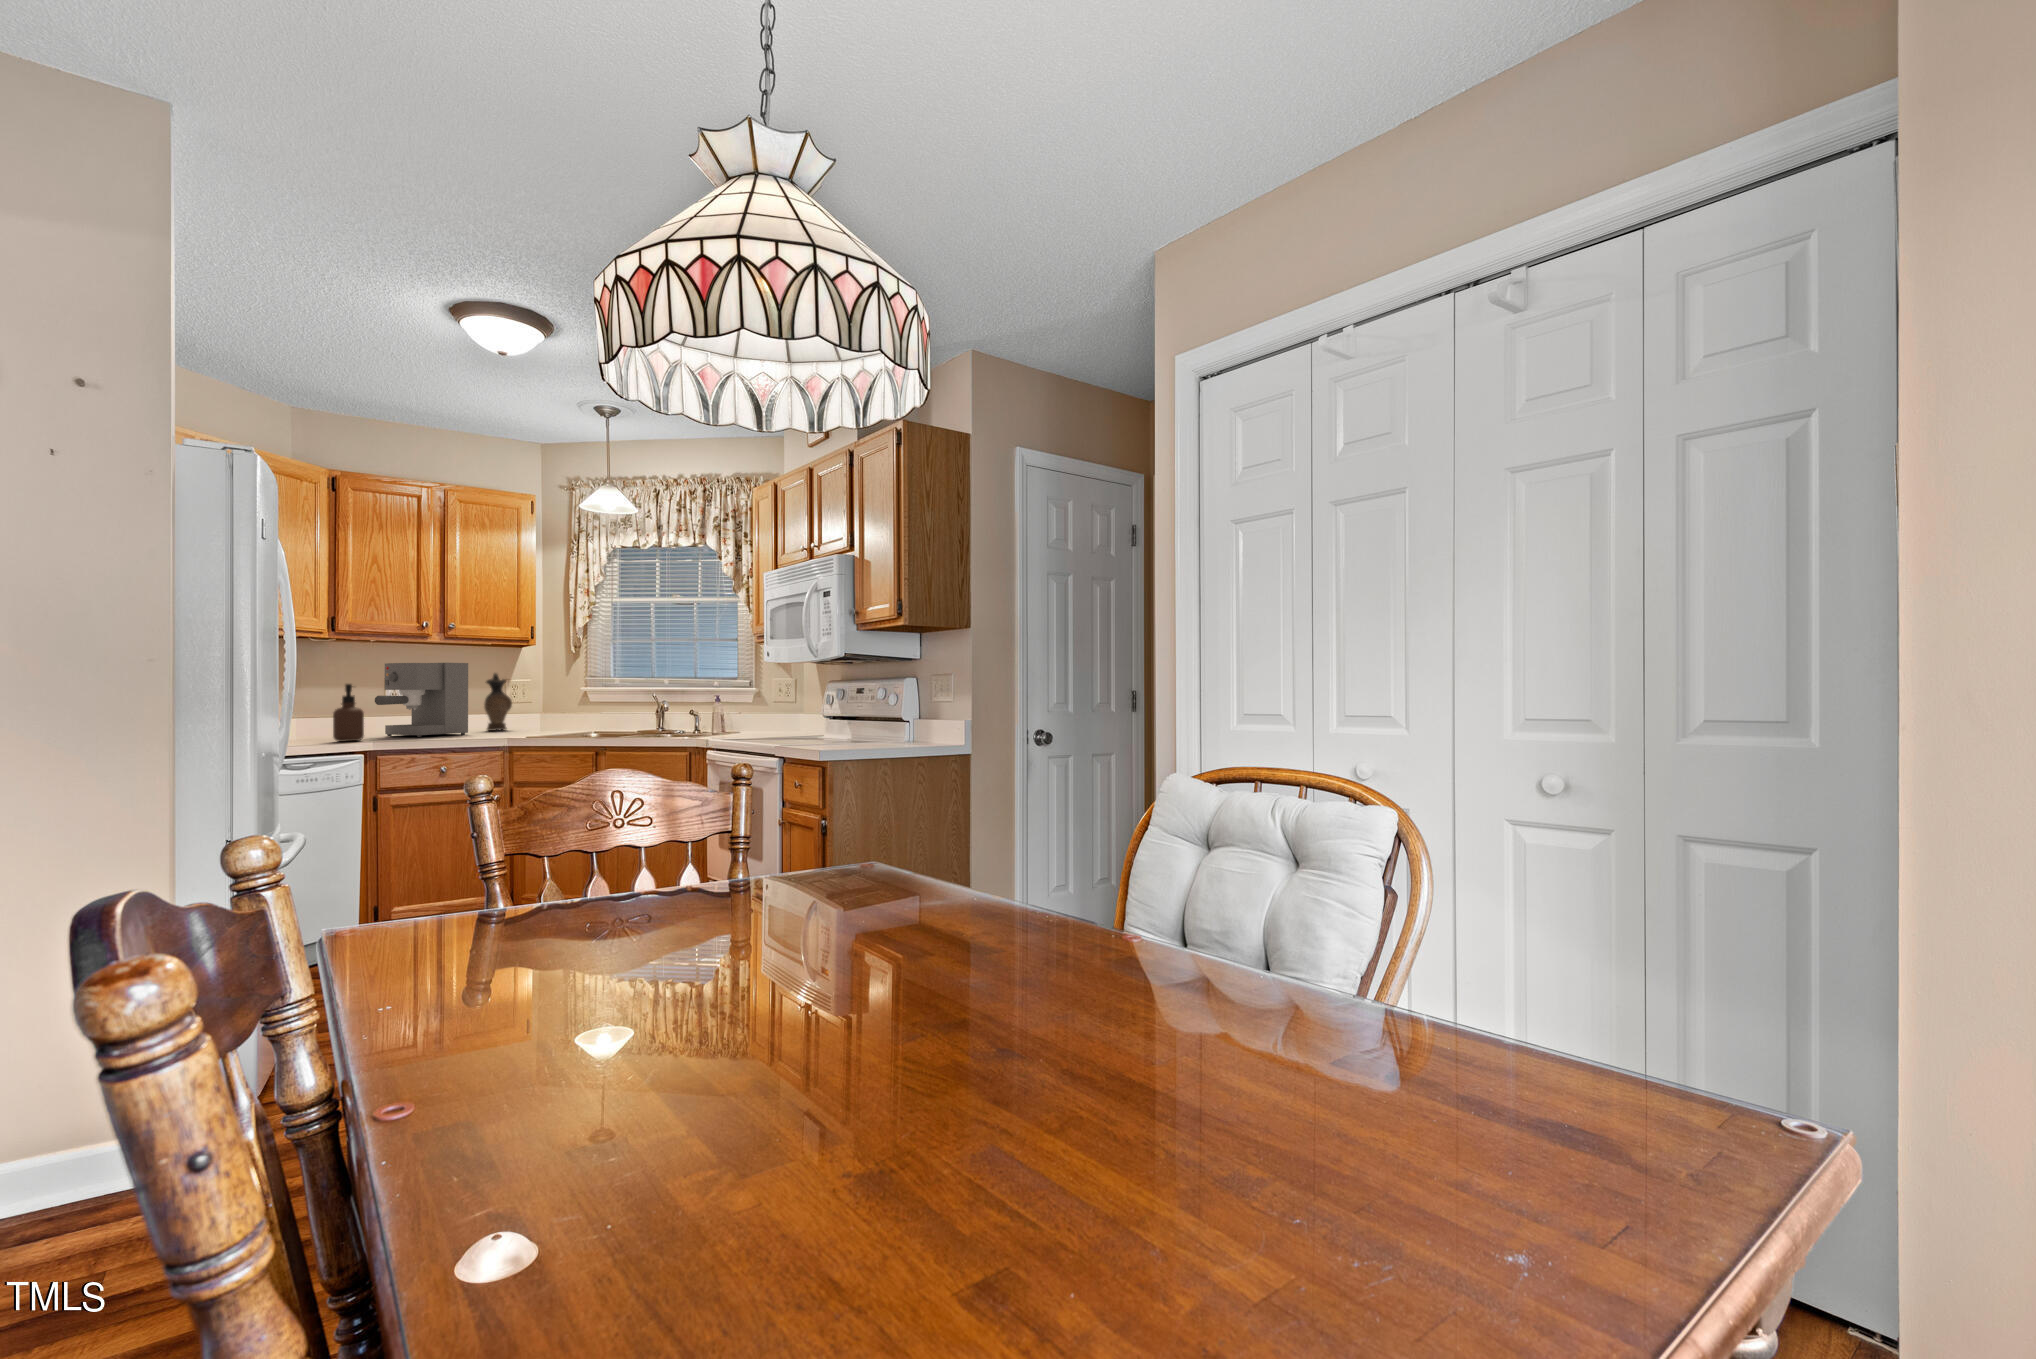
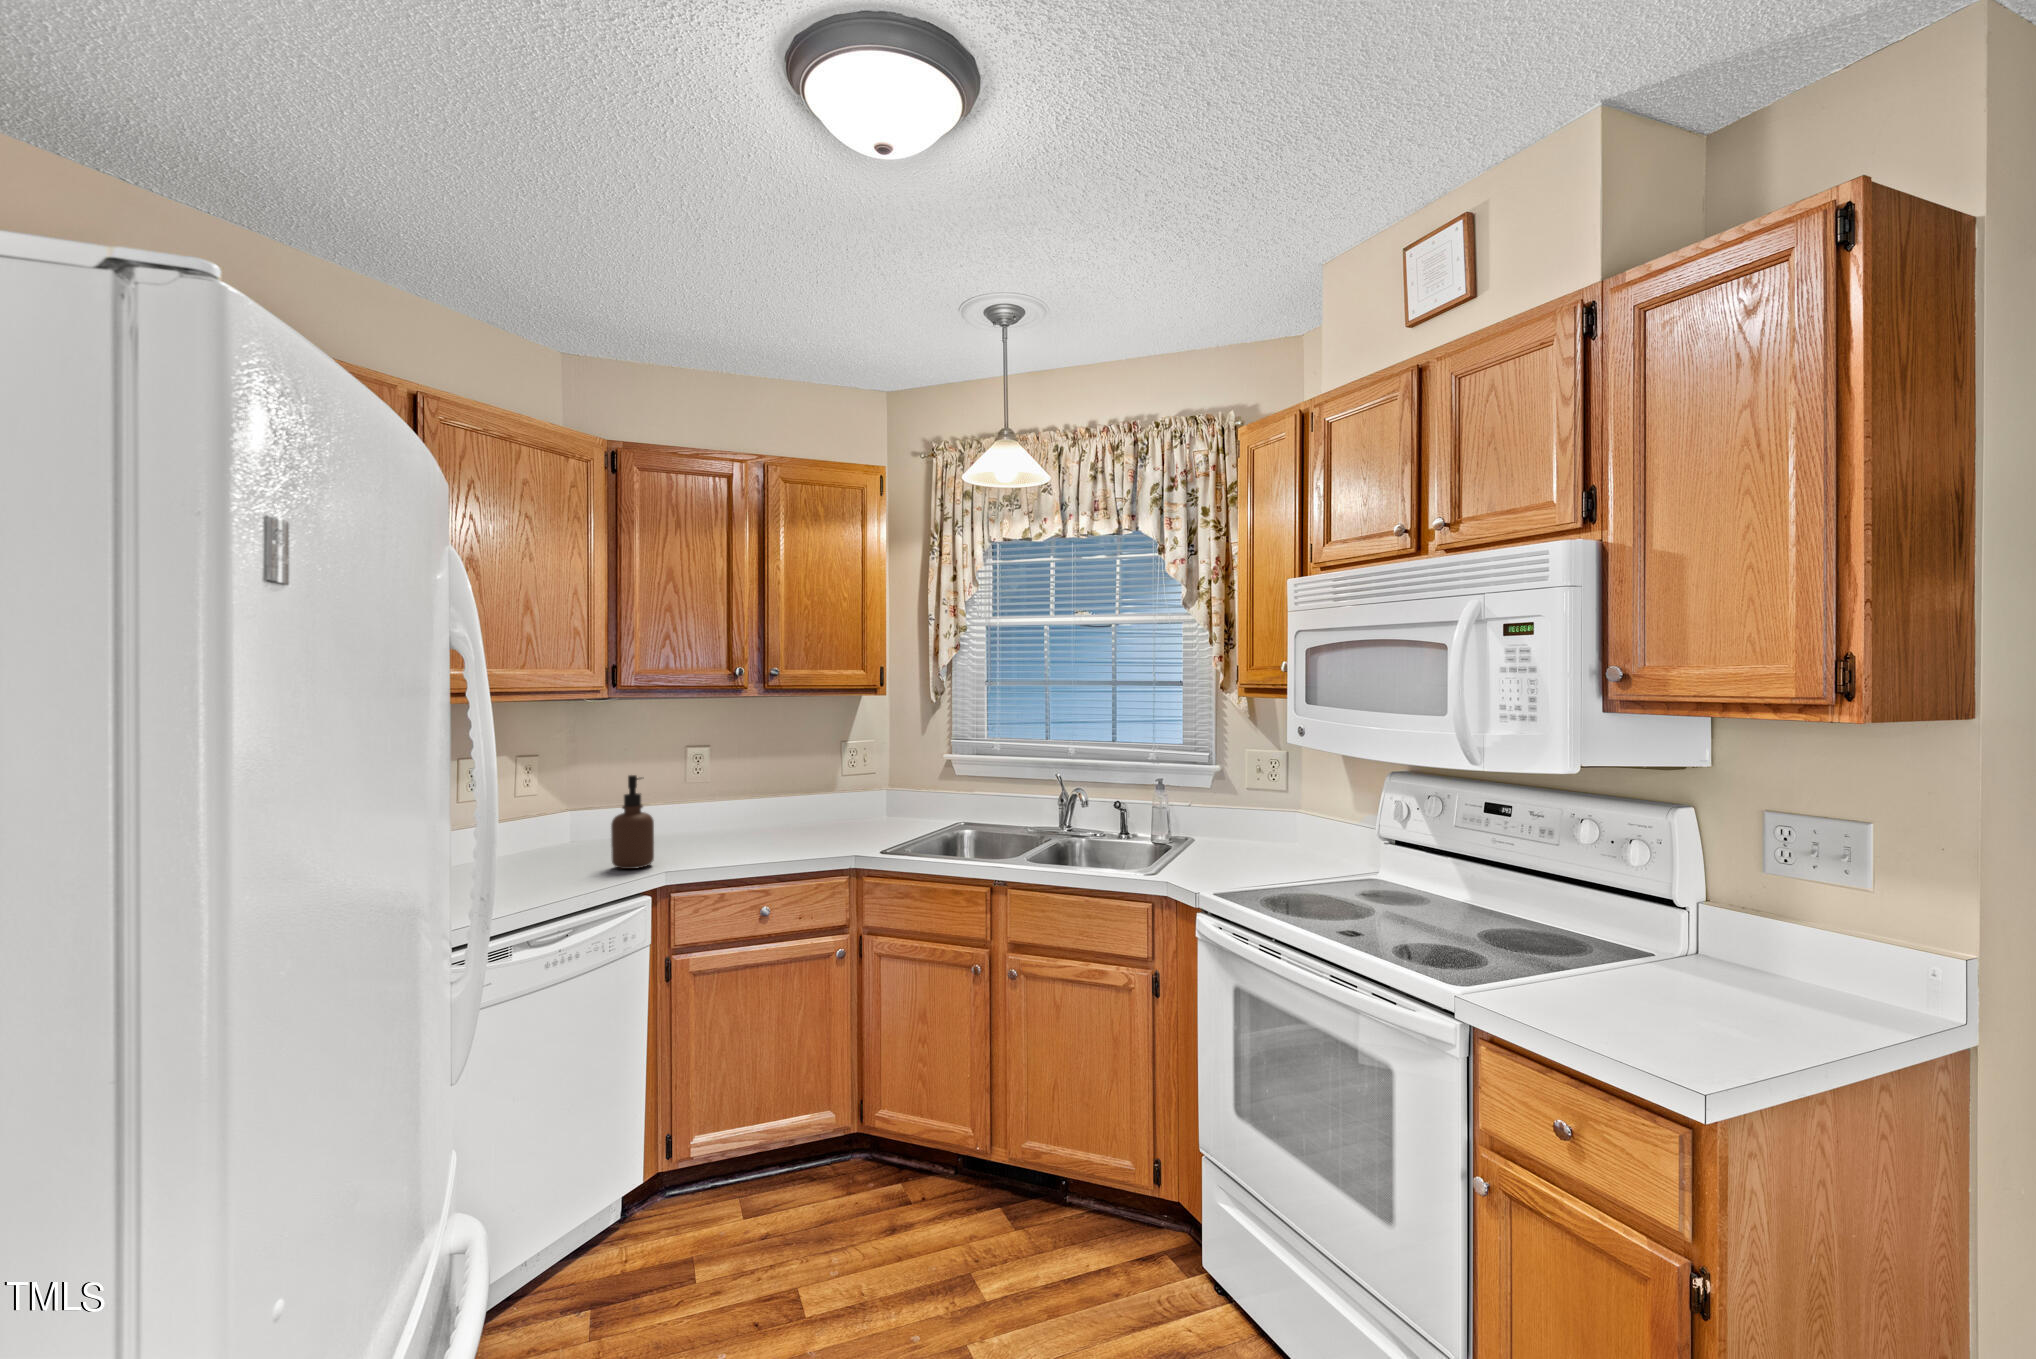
coffee maker: present [375,663,468,737] -> none [669,729,797,853]
ceramic pitcher: present [484,673,512,731] -> none [816,737,853,828]

